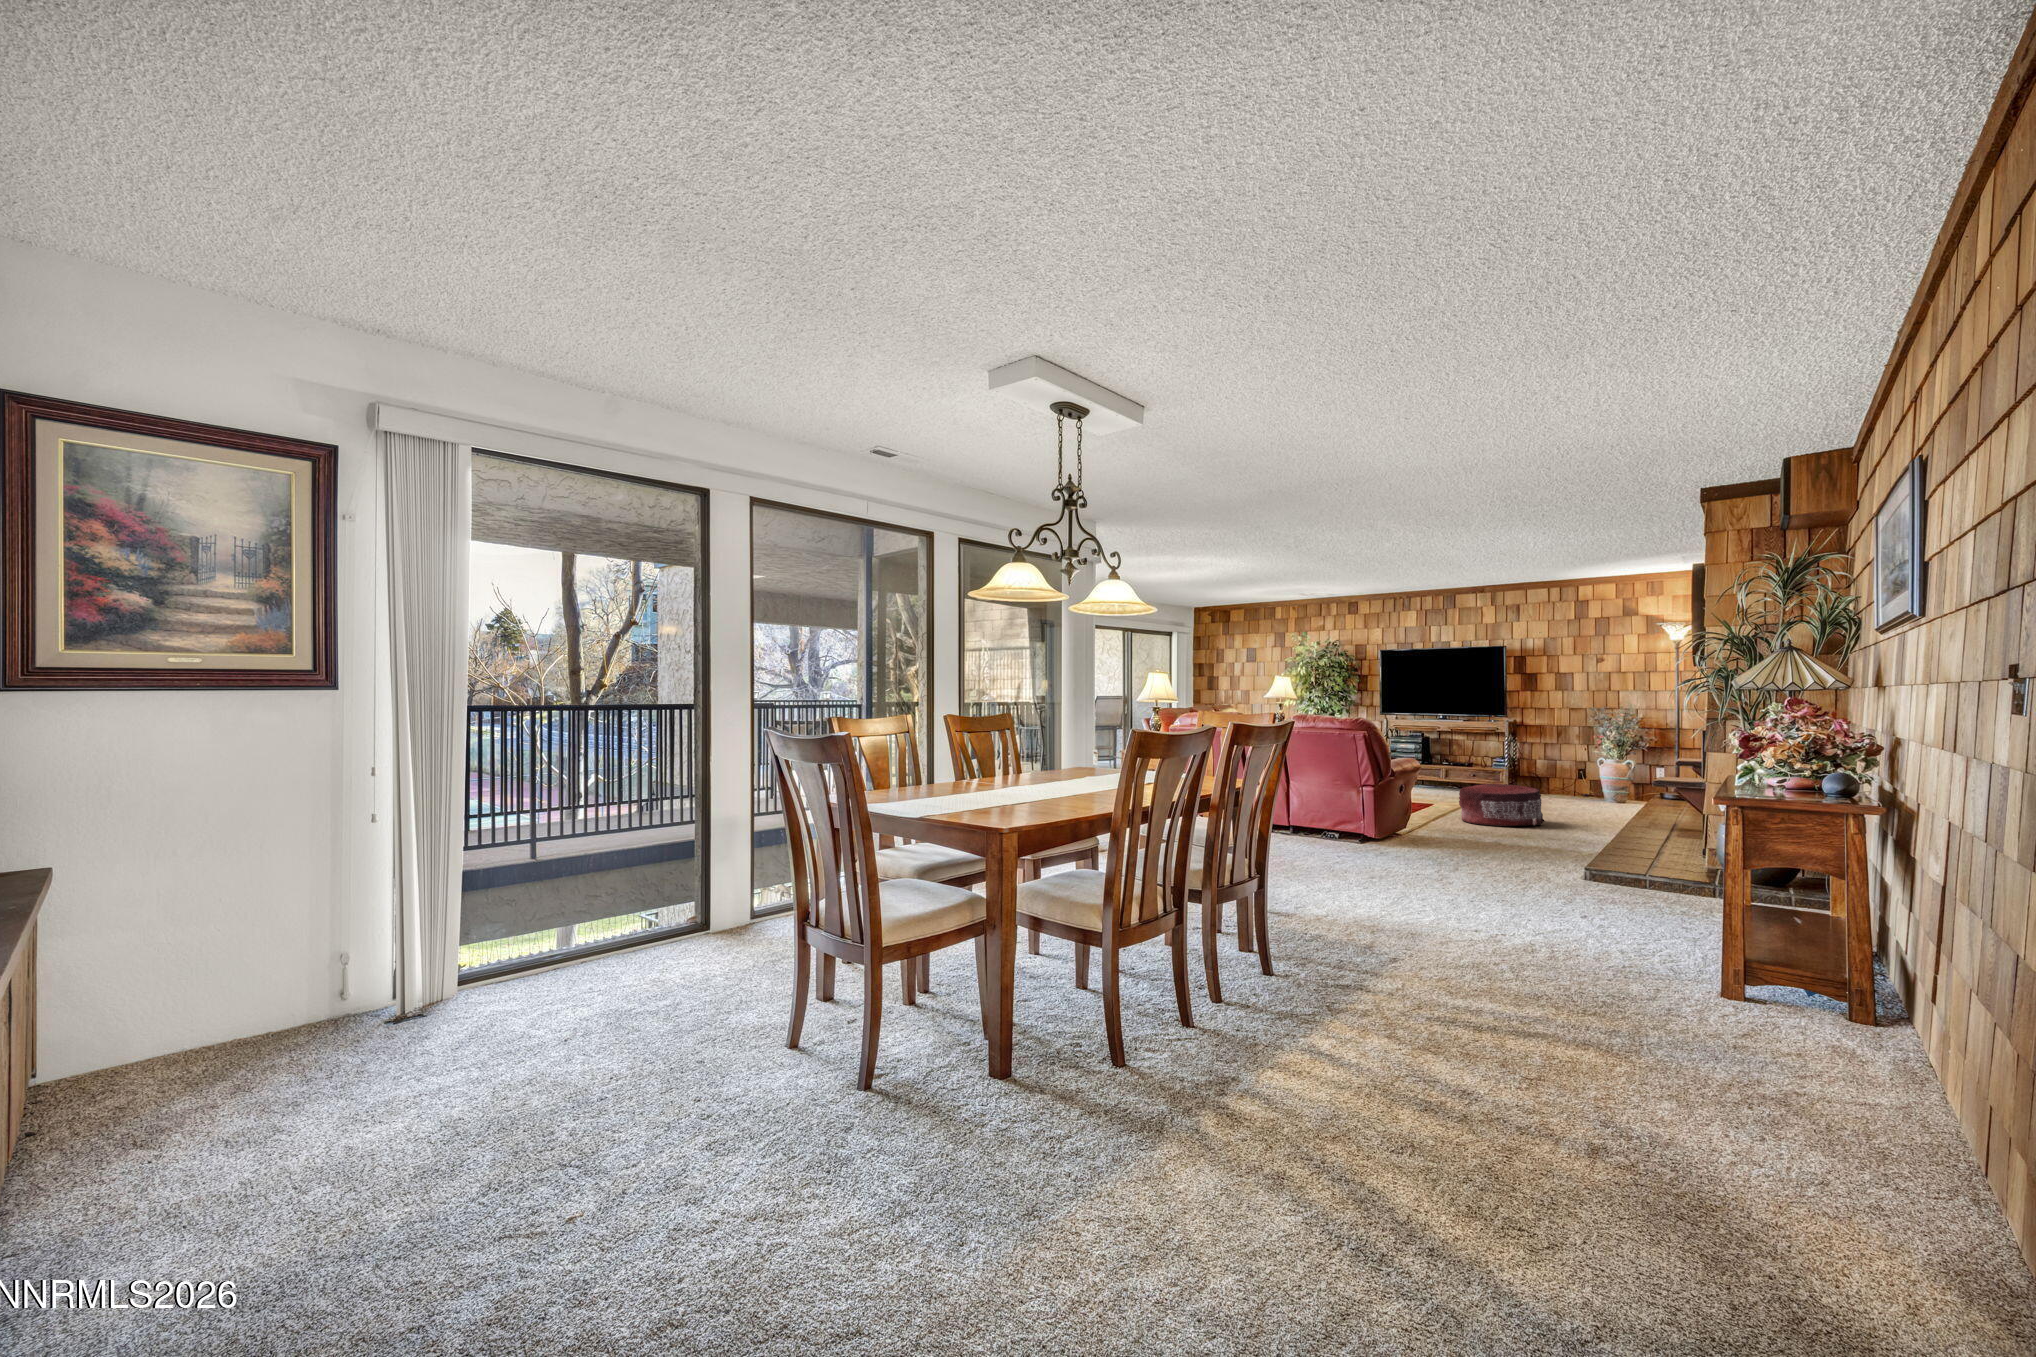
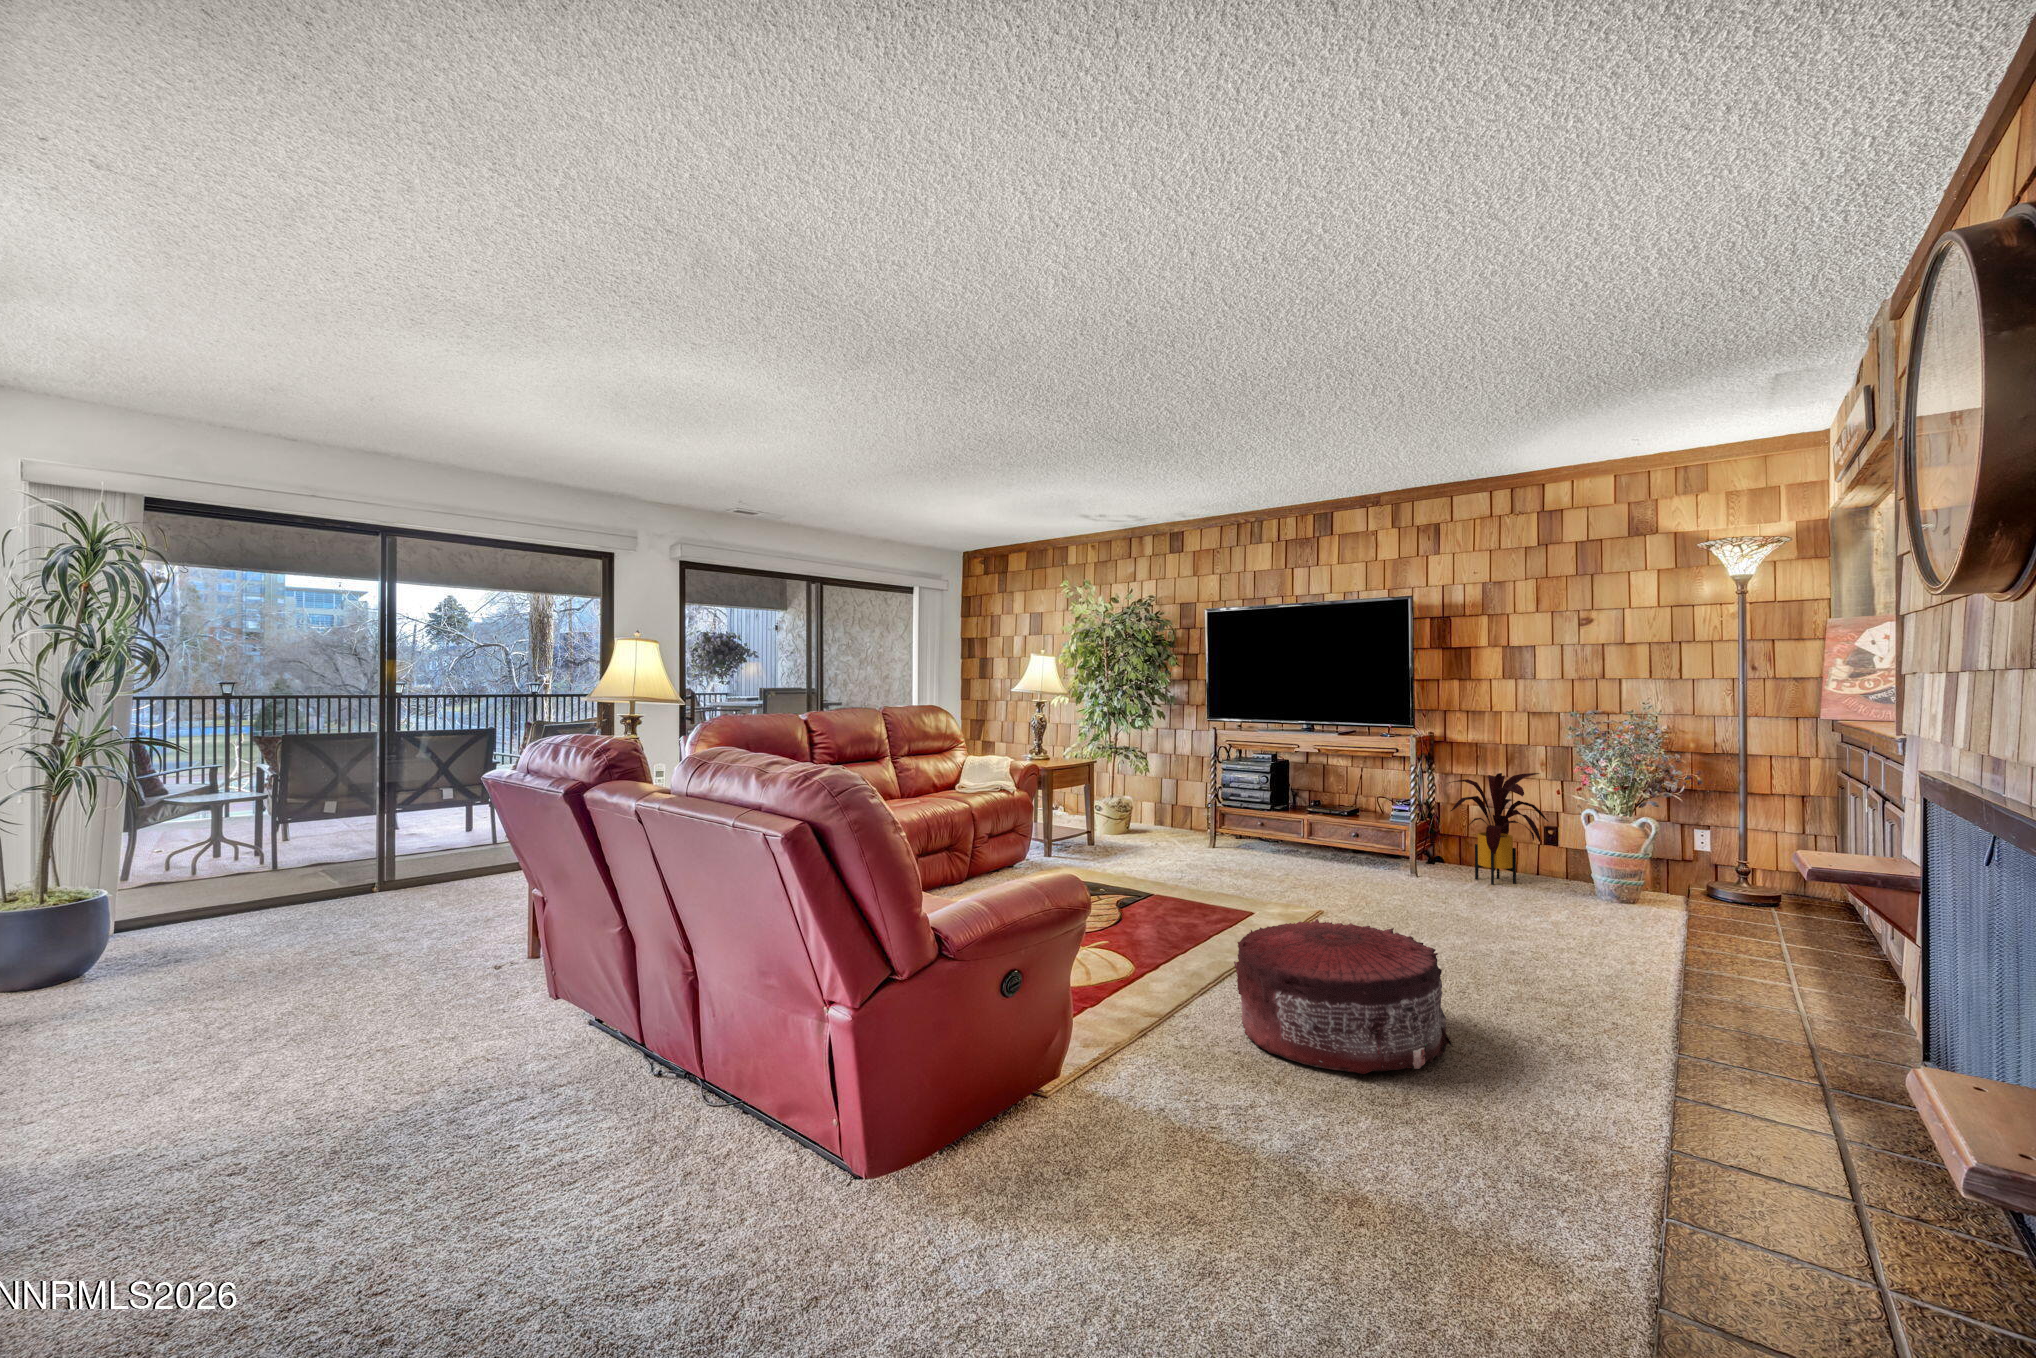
house plant: none [1526,740,1582,798] -> present [1449,773,1548,885]

